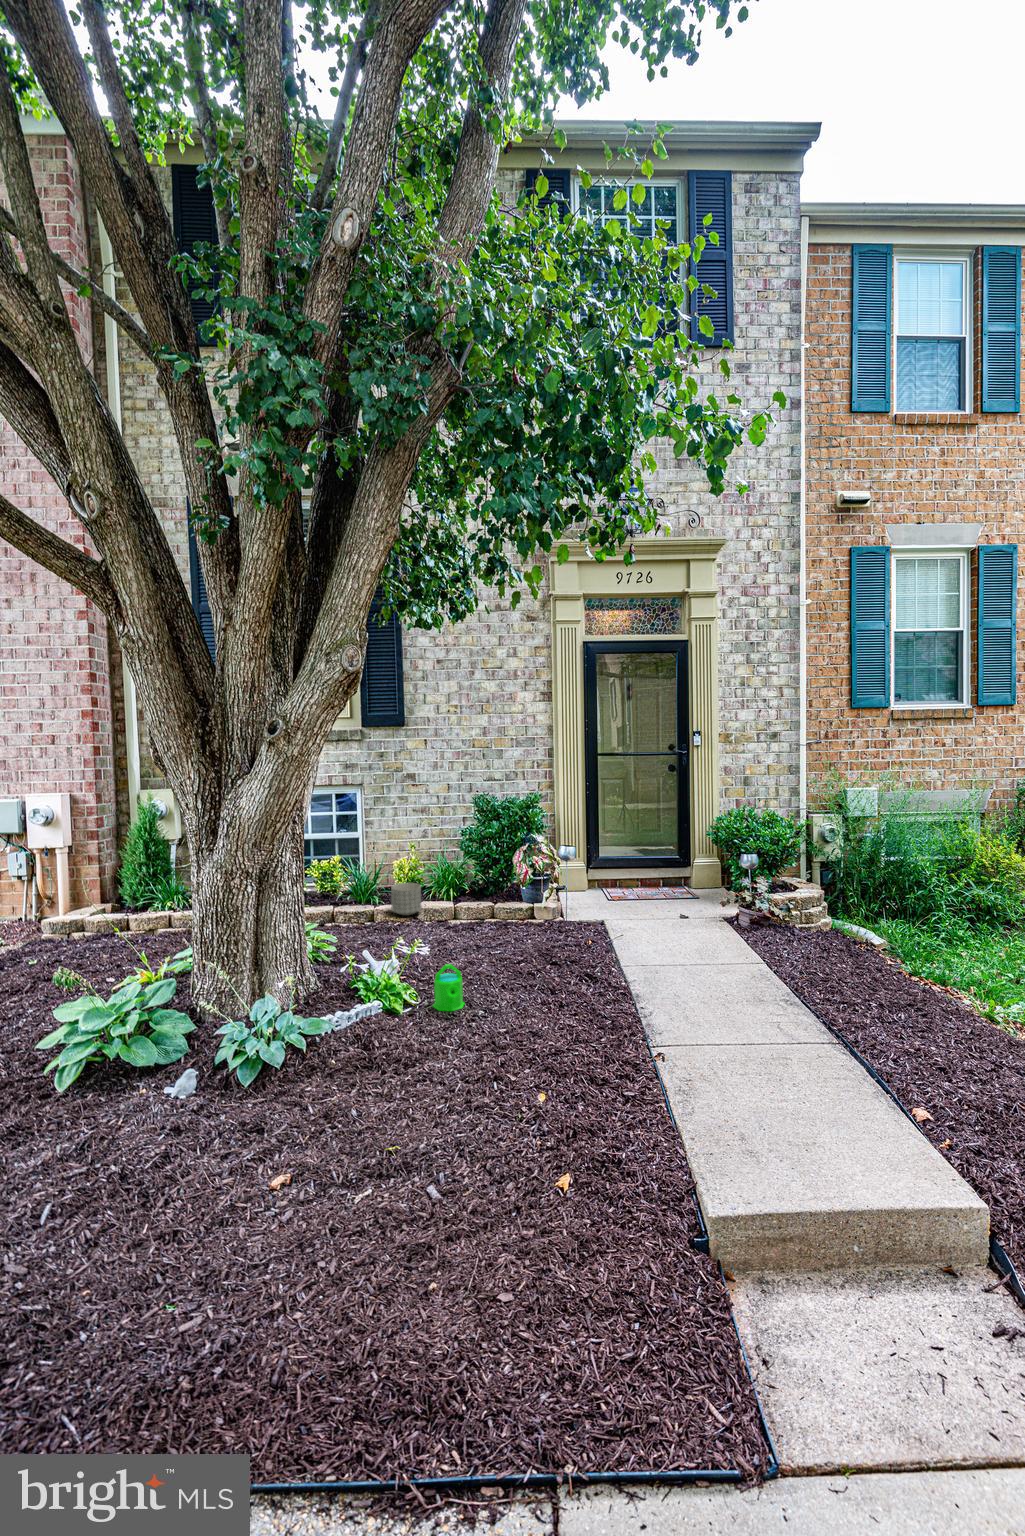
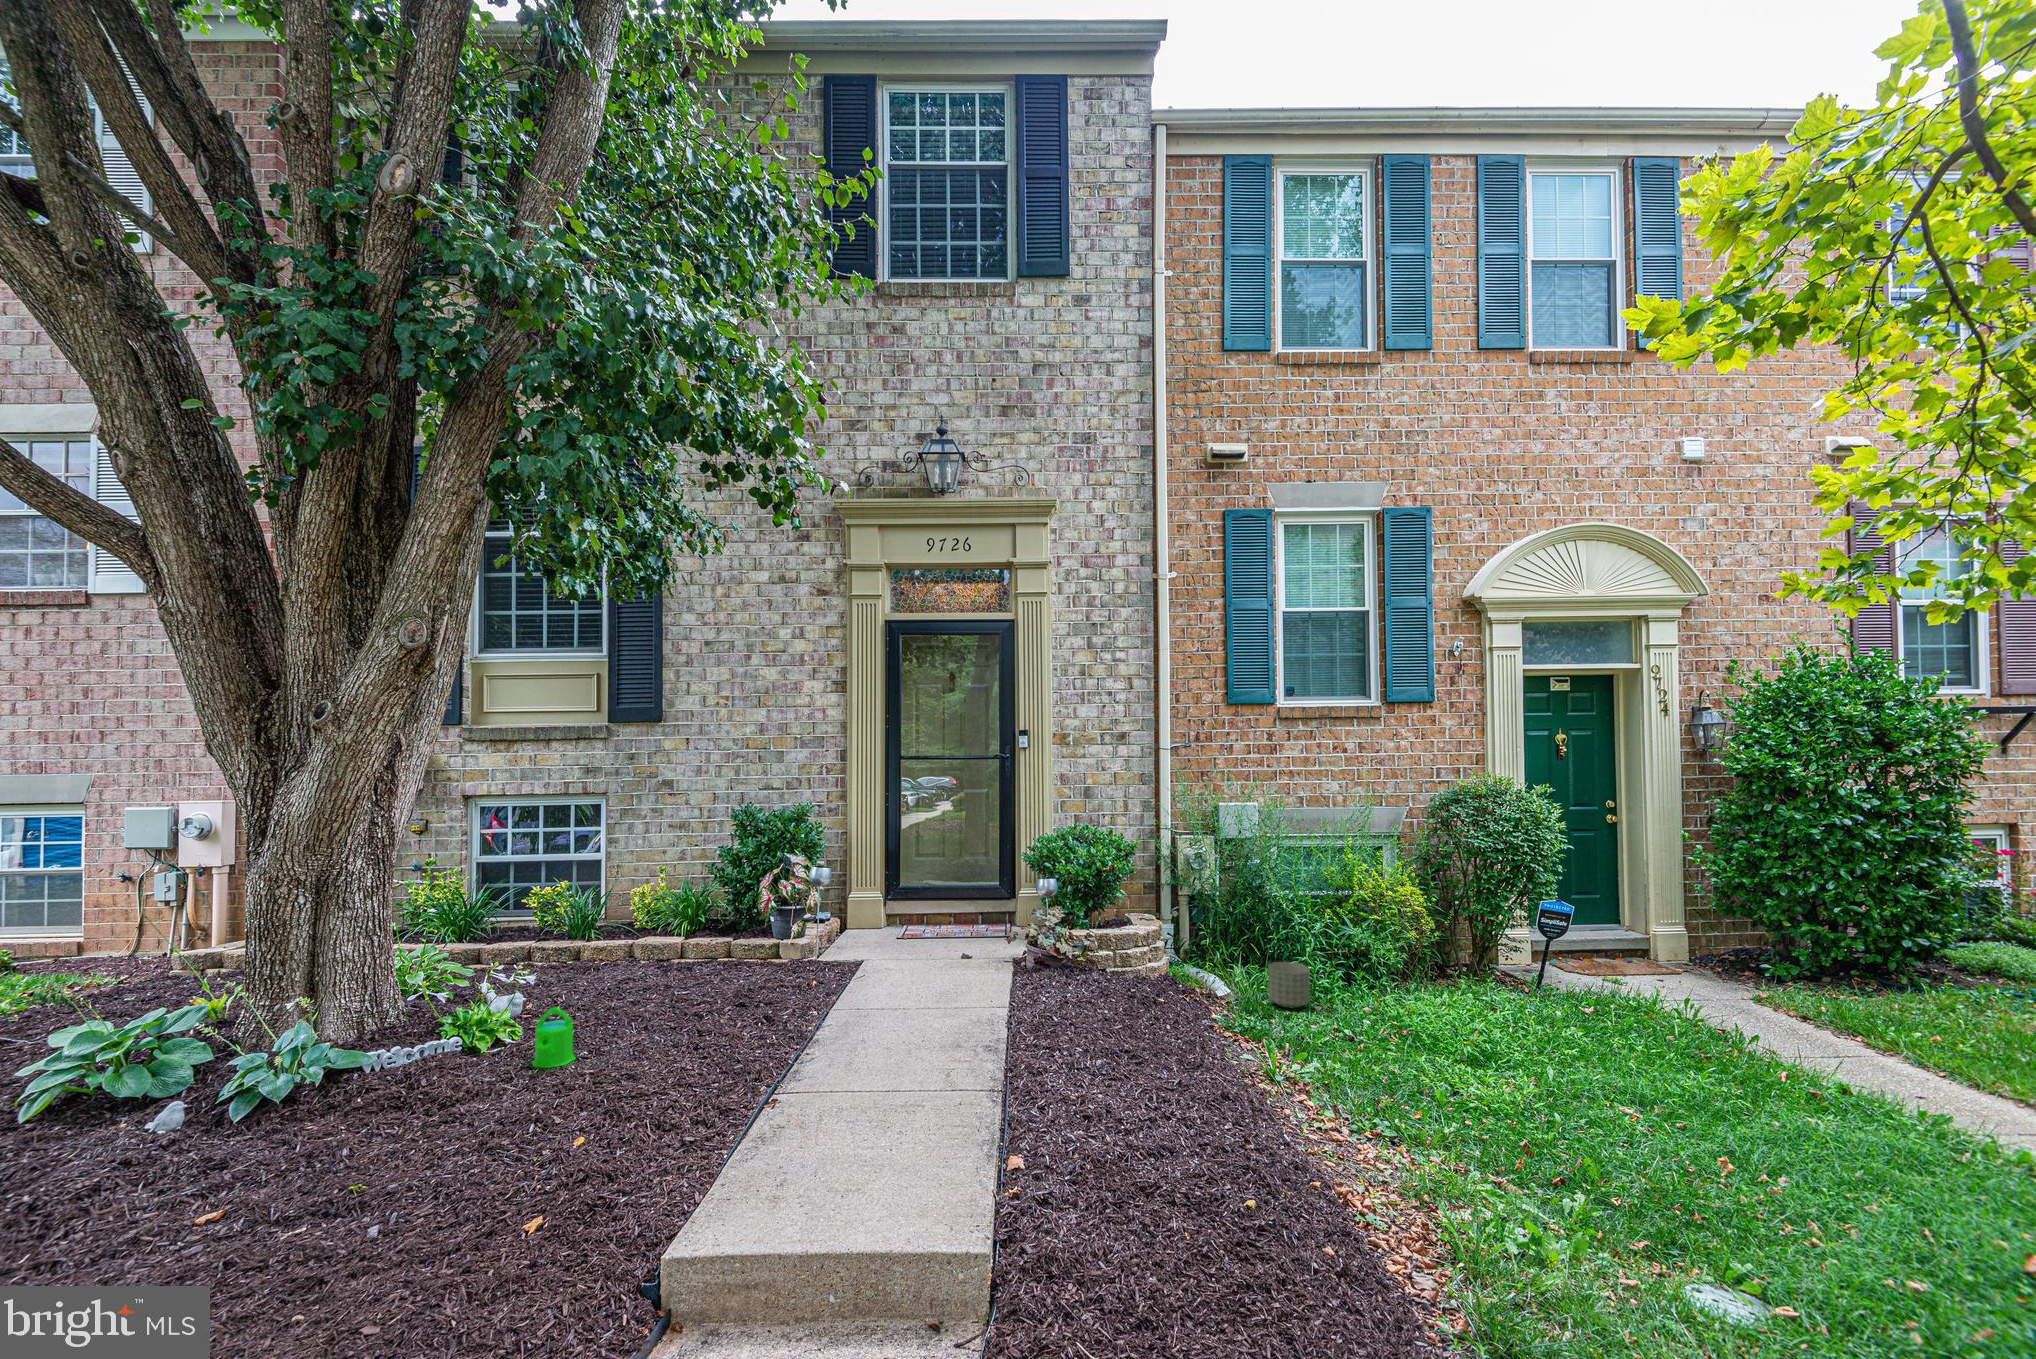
planter: present [391,883,421,916] -> present [1268,962,1310,1009]

